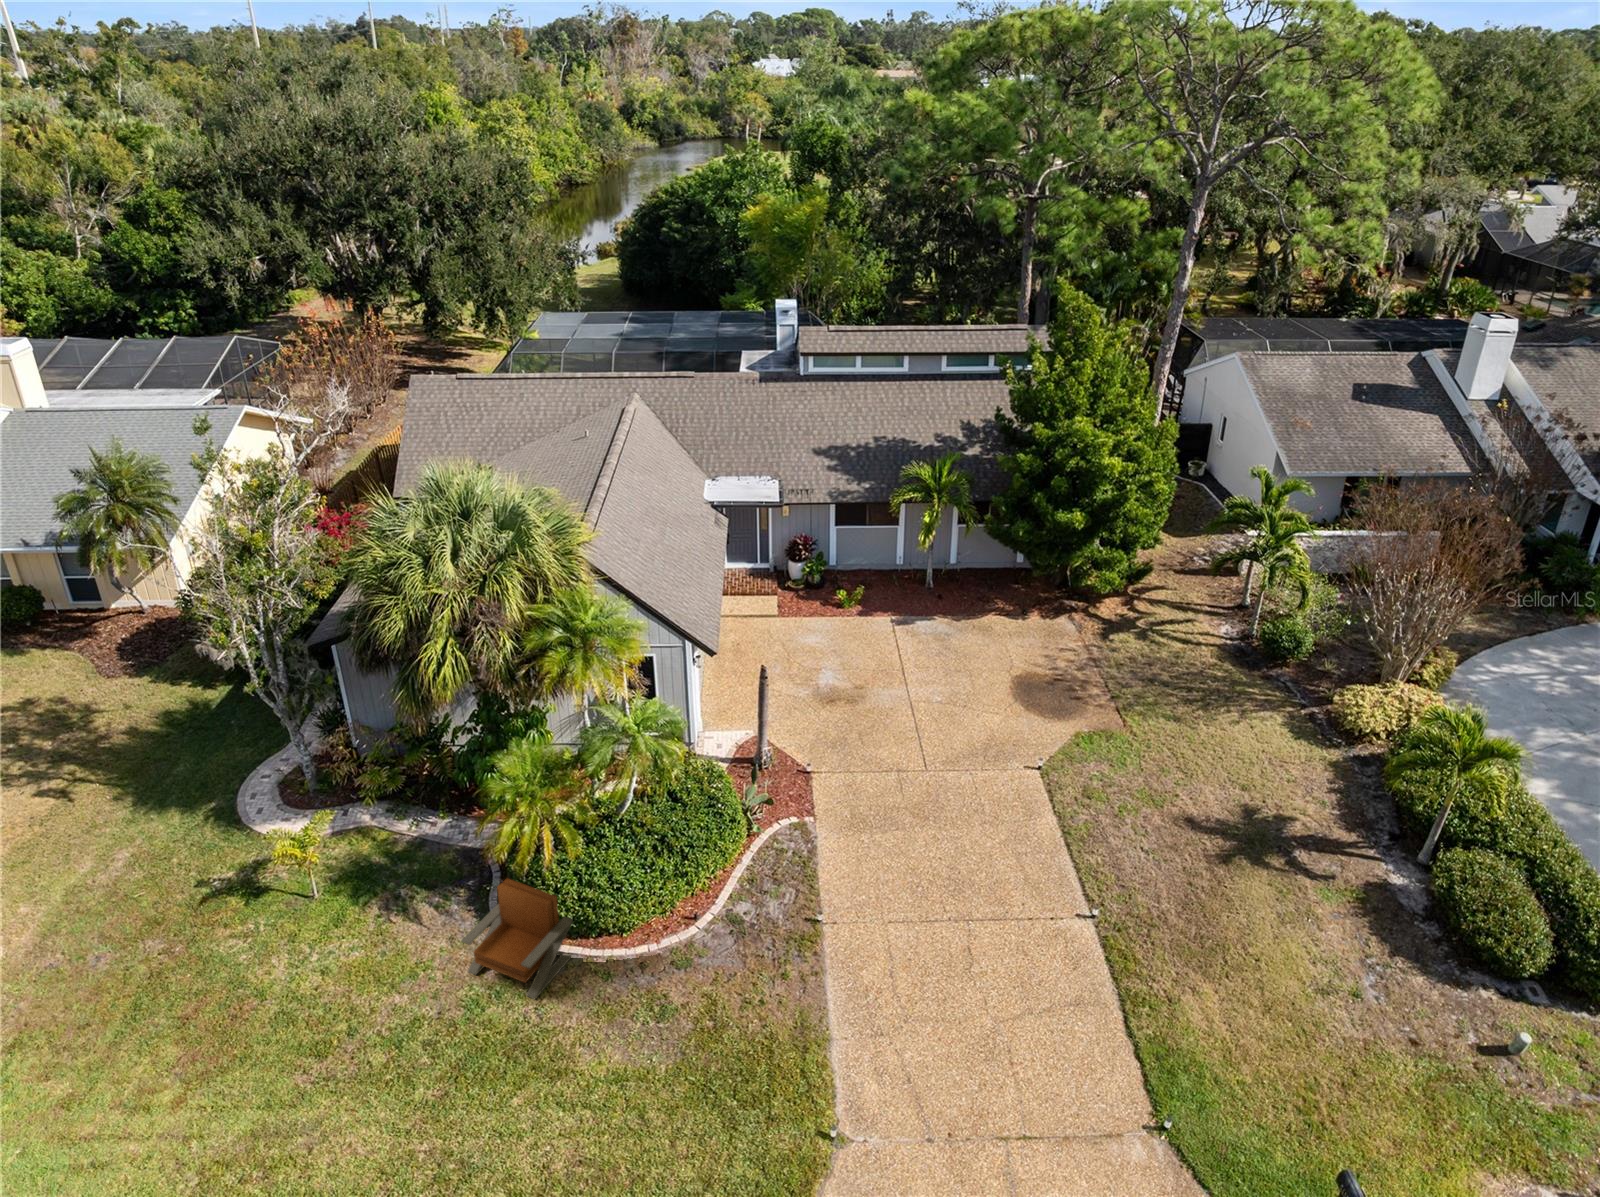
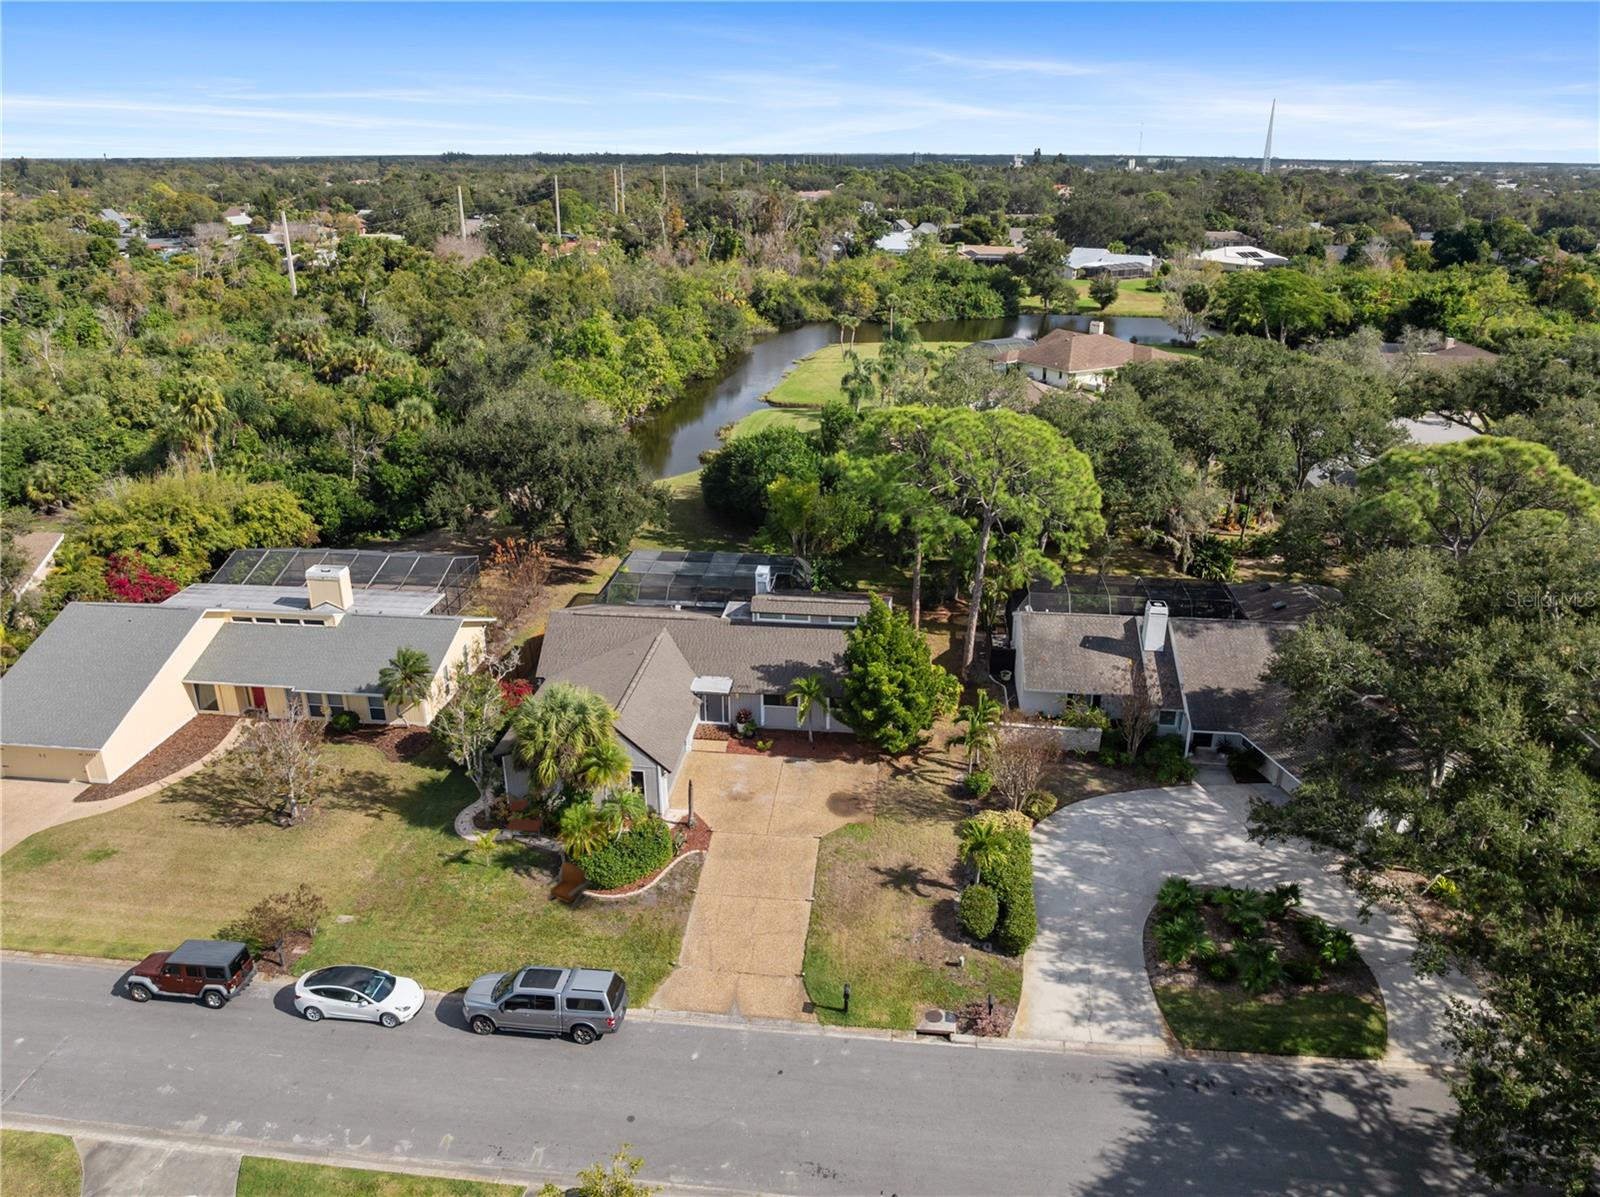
bench: none [354,737,443,825] -> present [507,800,543,840]

